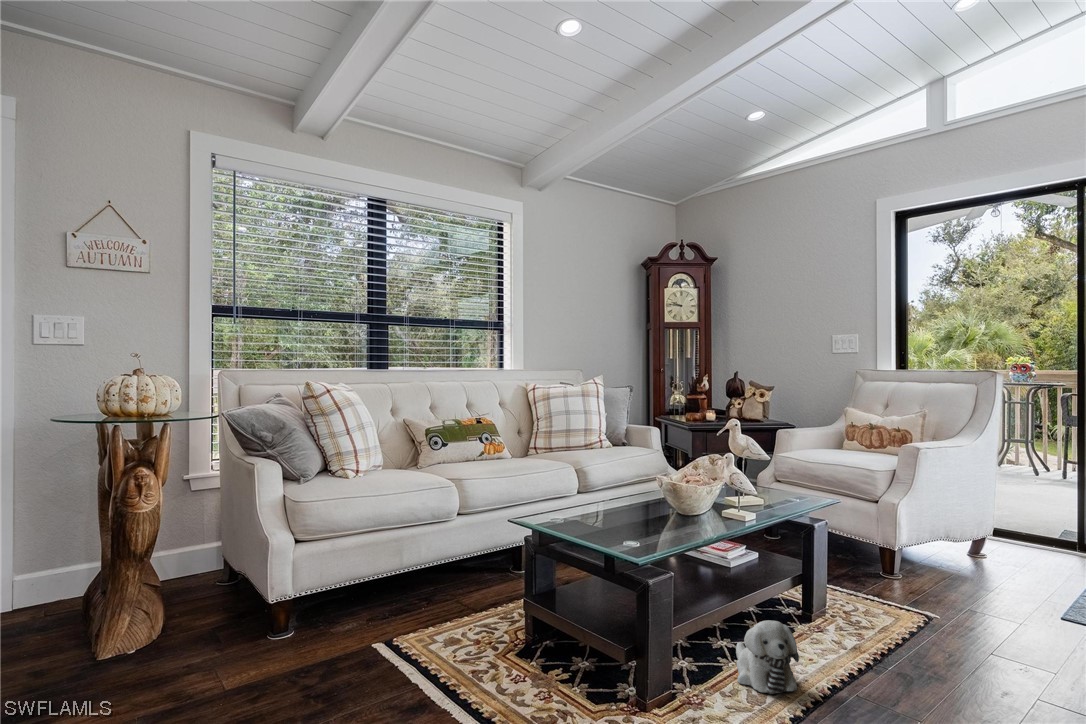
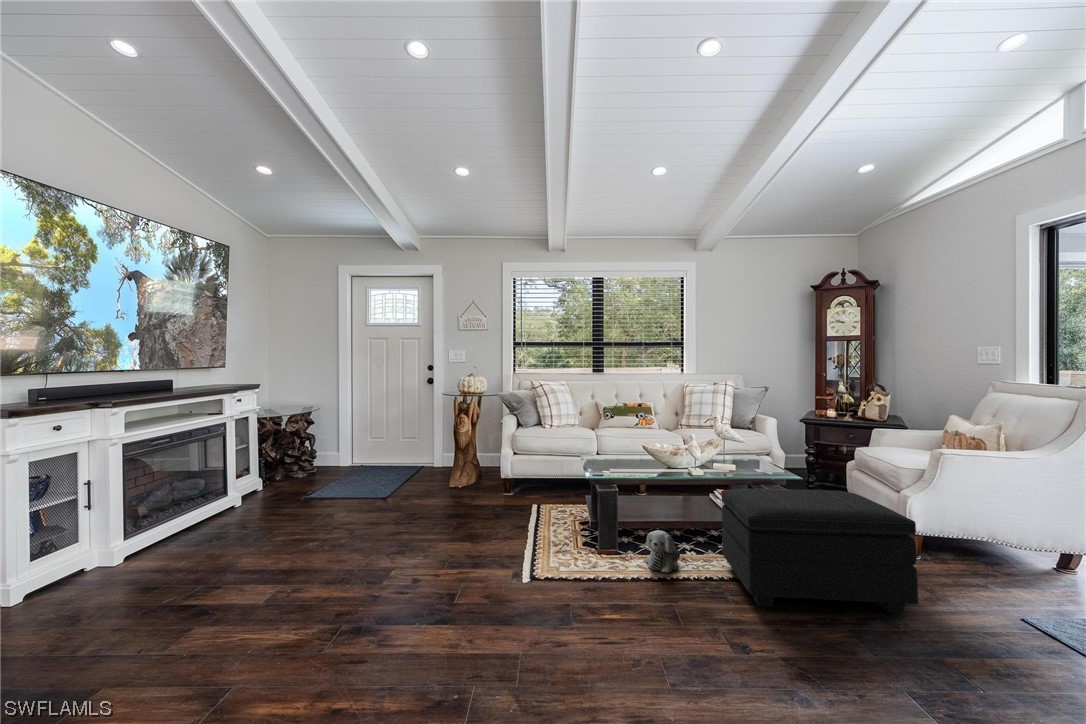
footstool: none [801,505,1032,691] -> present [721,488,918,614]

